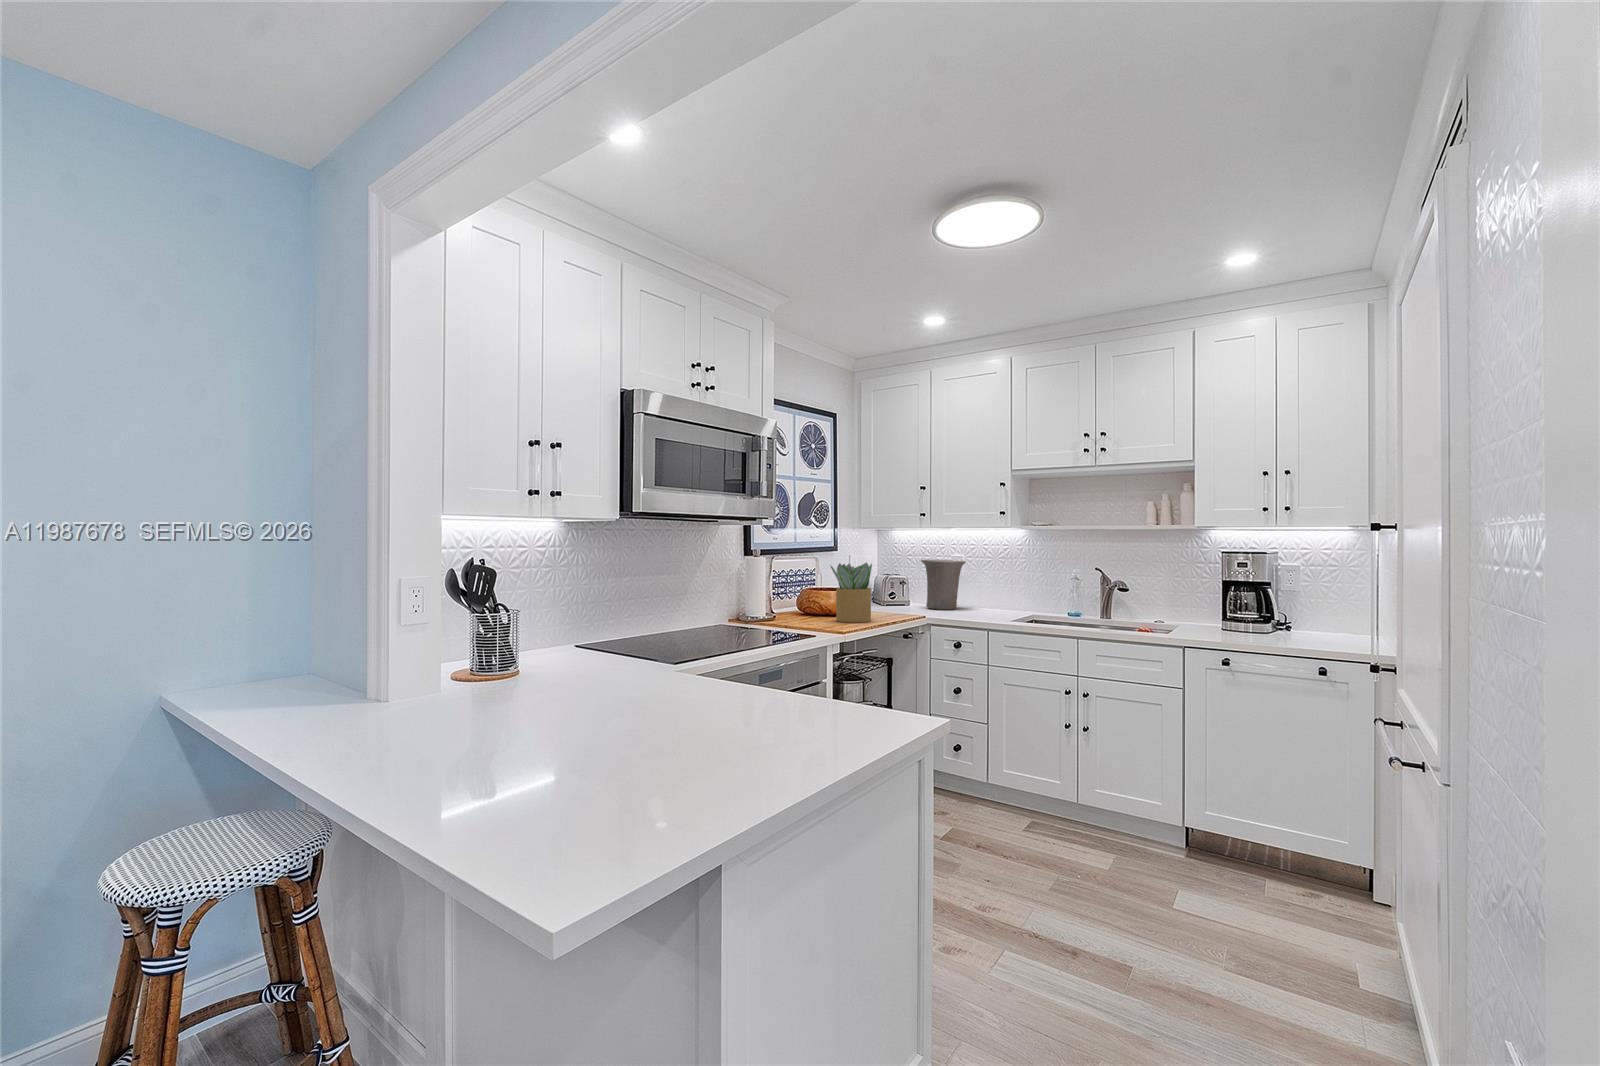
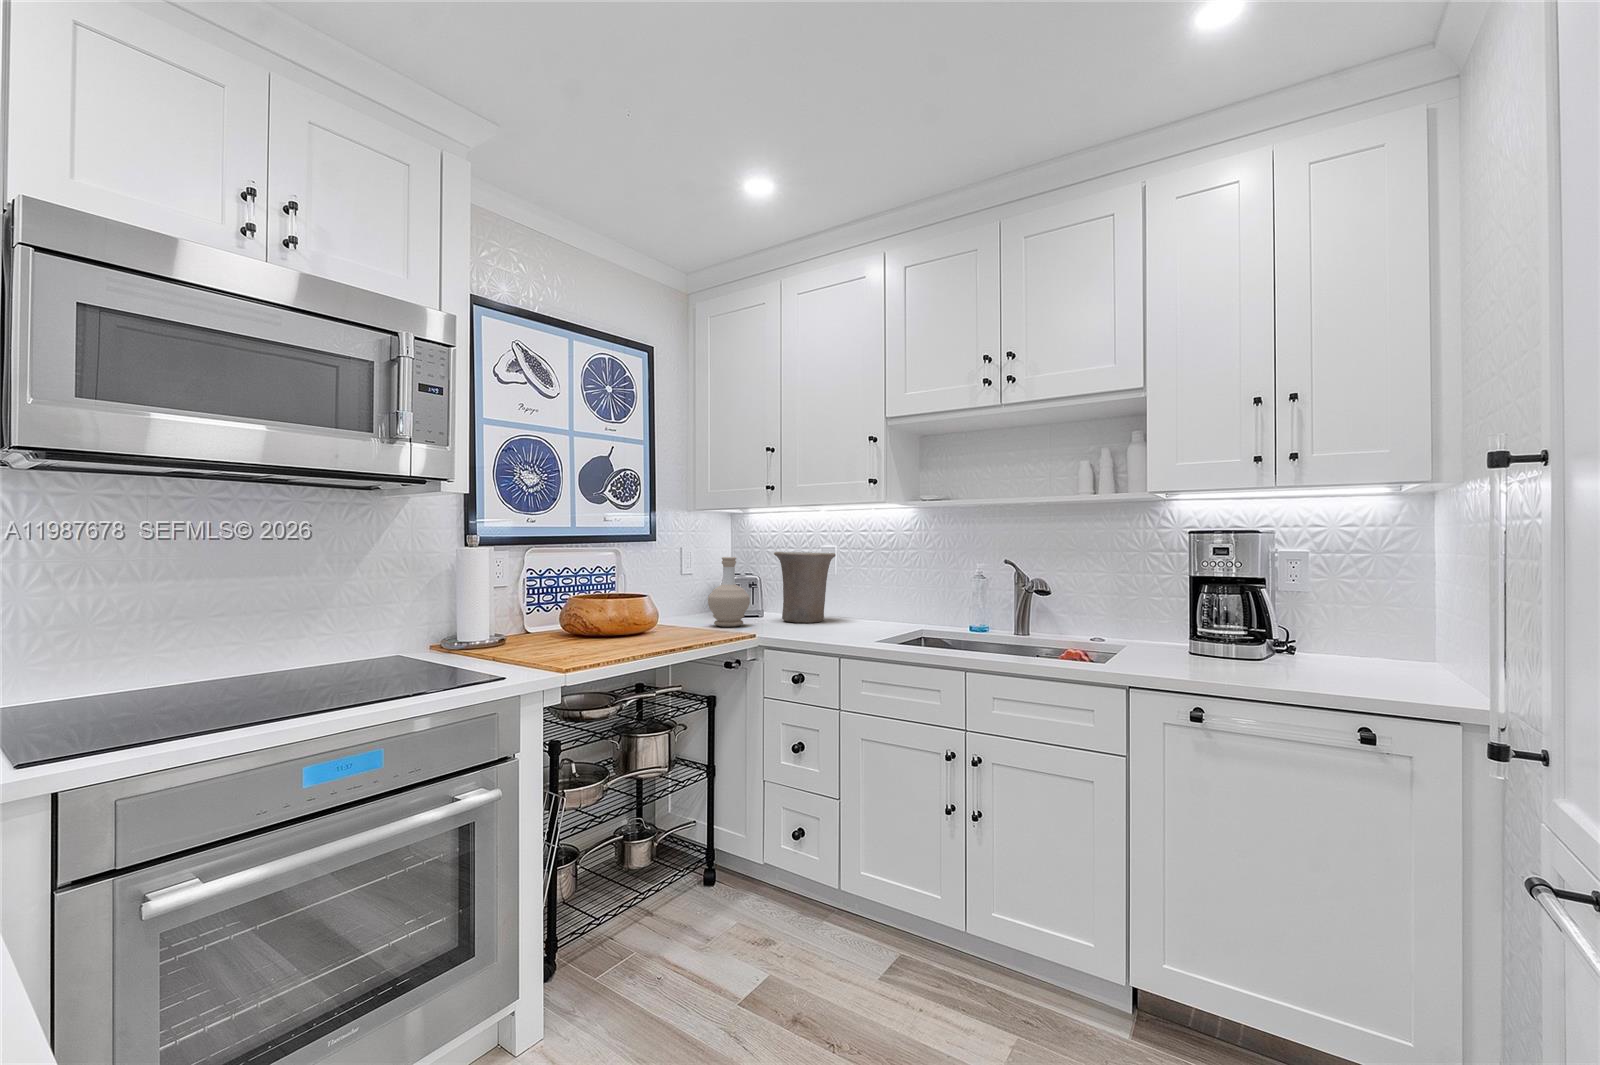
potted plant: present [830,563,872,622] -> none [600,554,667,646]
bottle: none [880,563,909,612] -> present [708,557,750,627]

